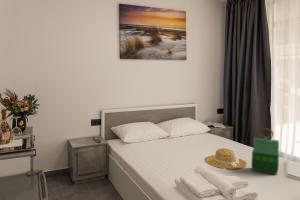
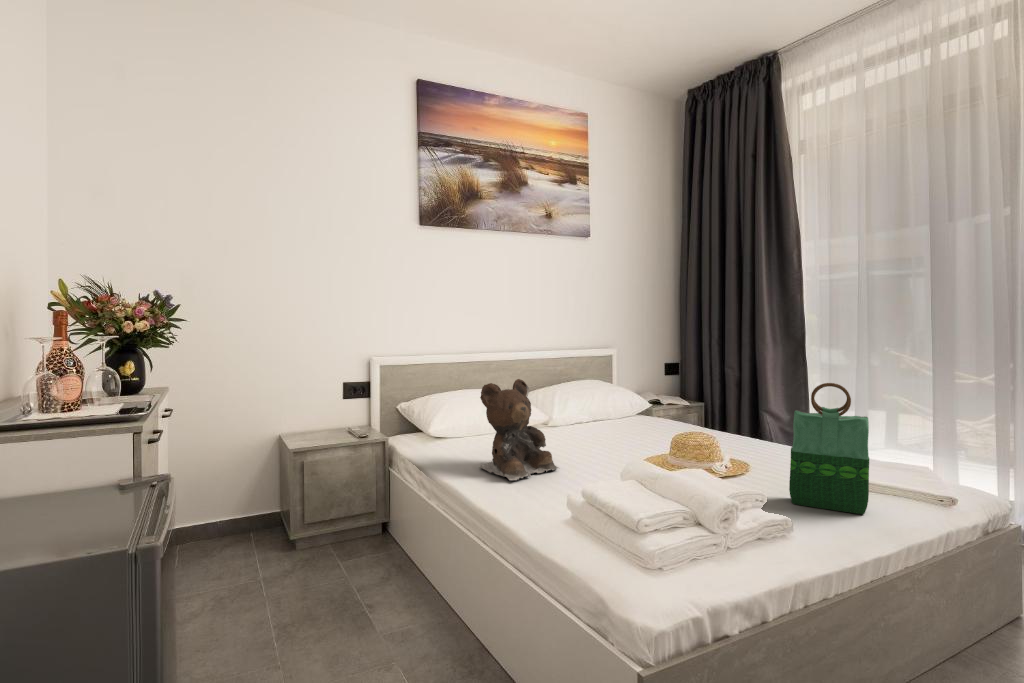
teddy bear: none [142,123,171,160] -> present [480,379,559,480]

